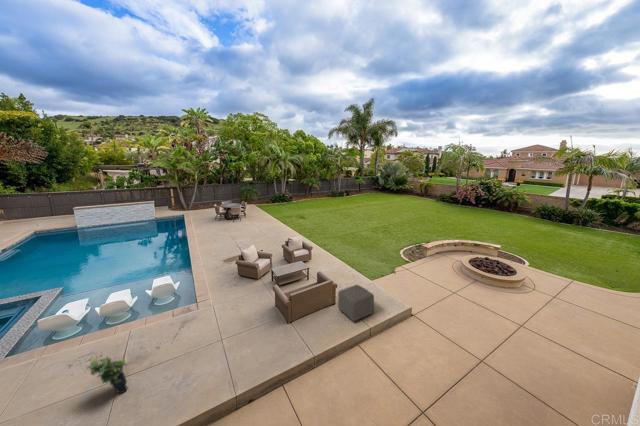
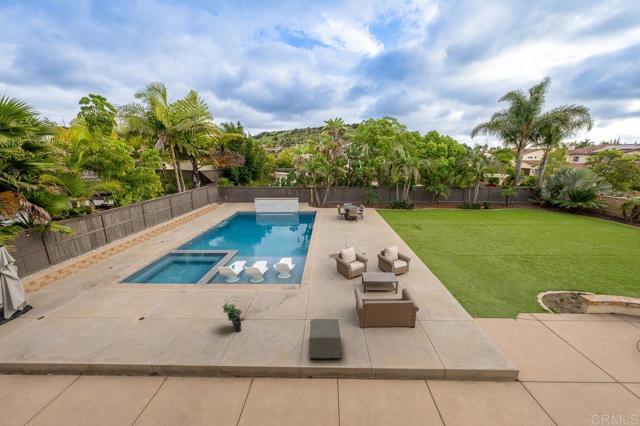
ottoman: present [338,285,374,321] -> present [309,319,341,358]

